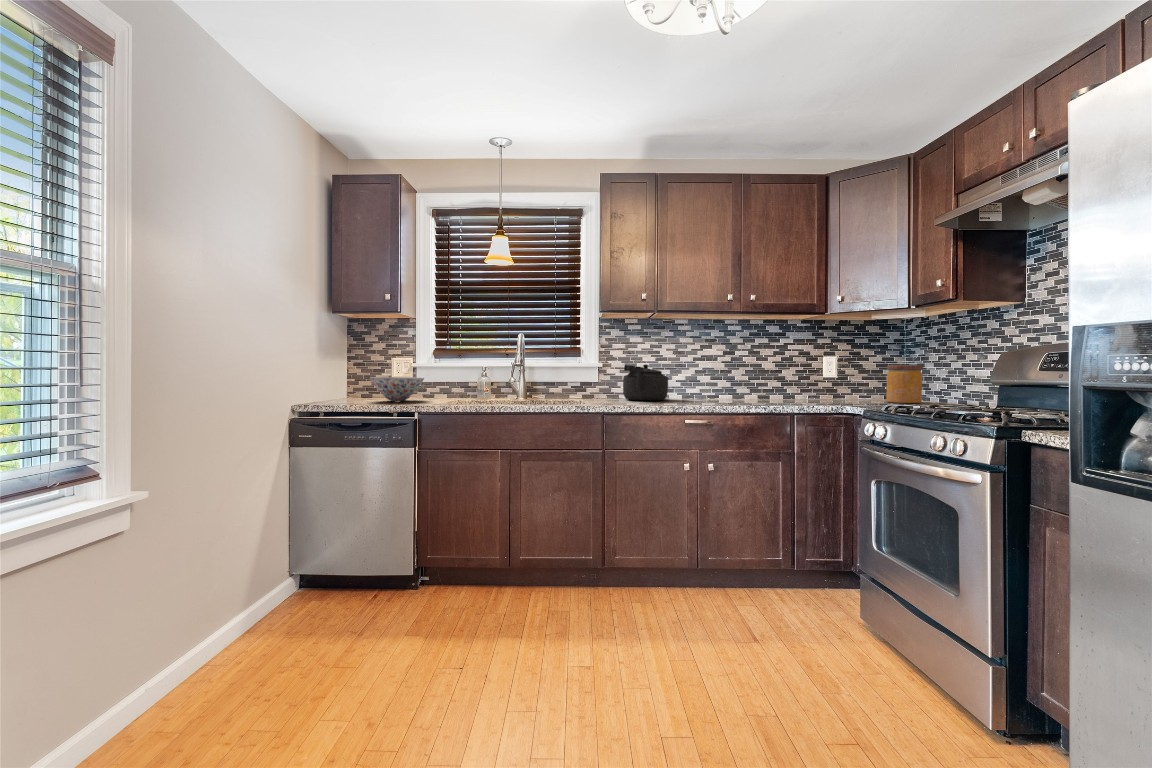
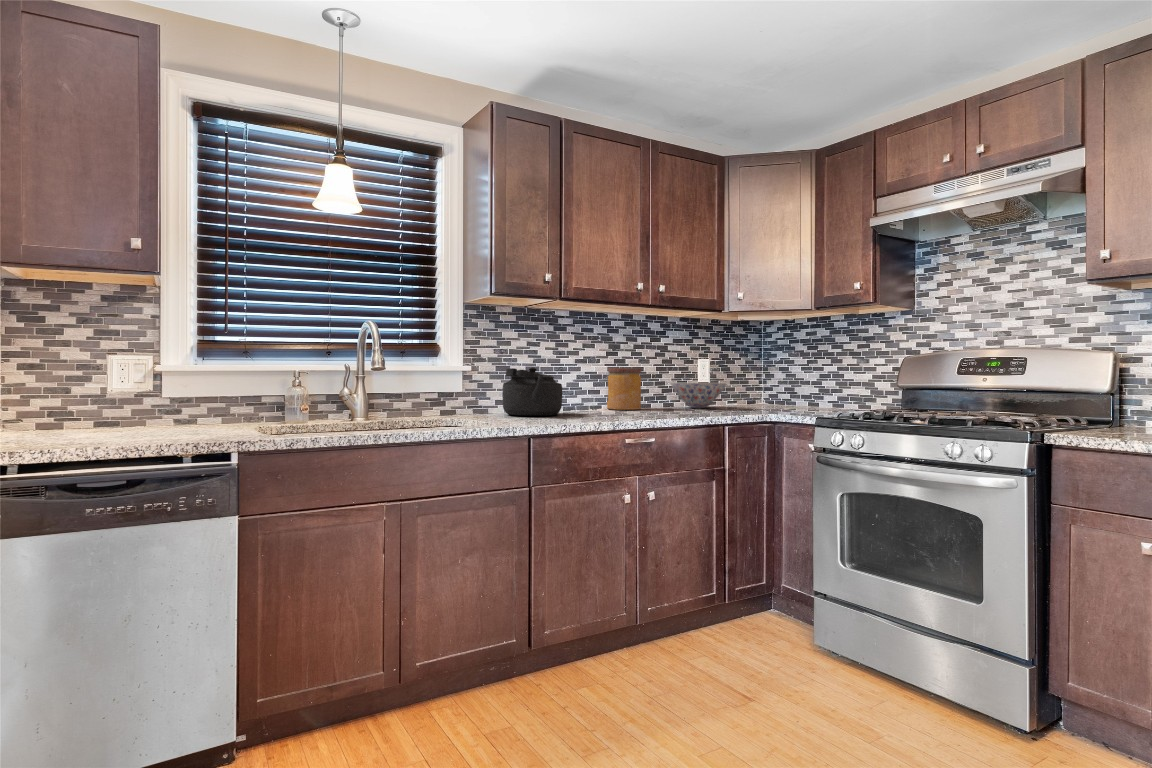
jar: present [886,365,923,403] -> present [607,368,641,410]
bowl: present [370,377,424,401] -> present [670,383,726,408]

